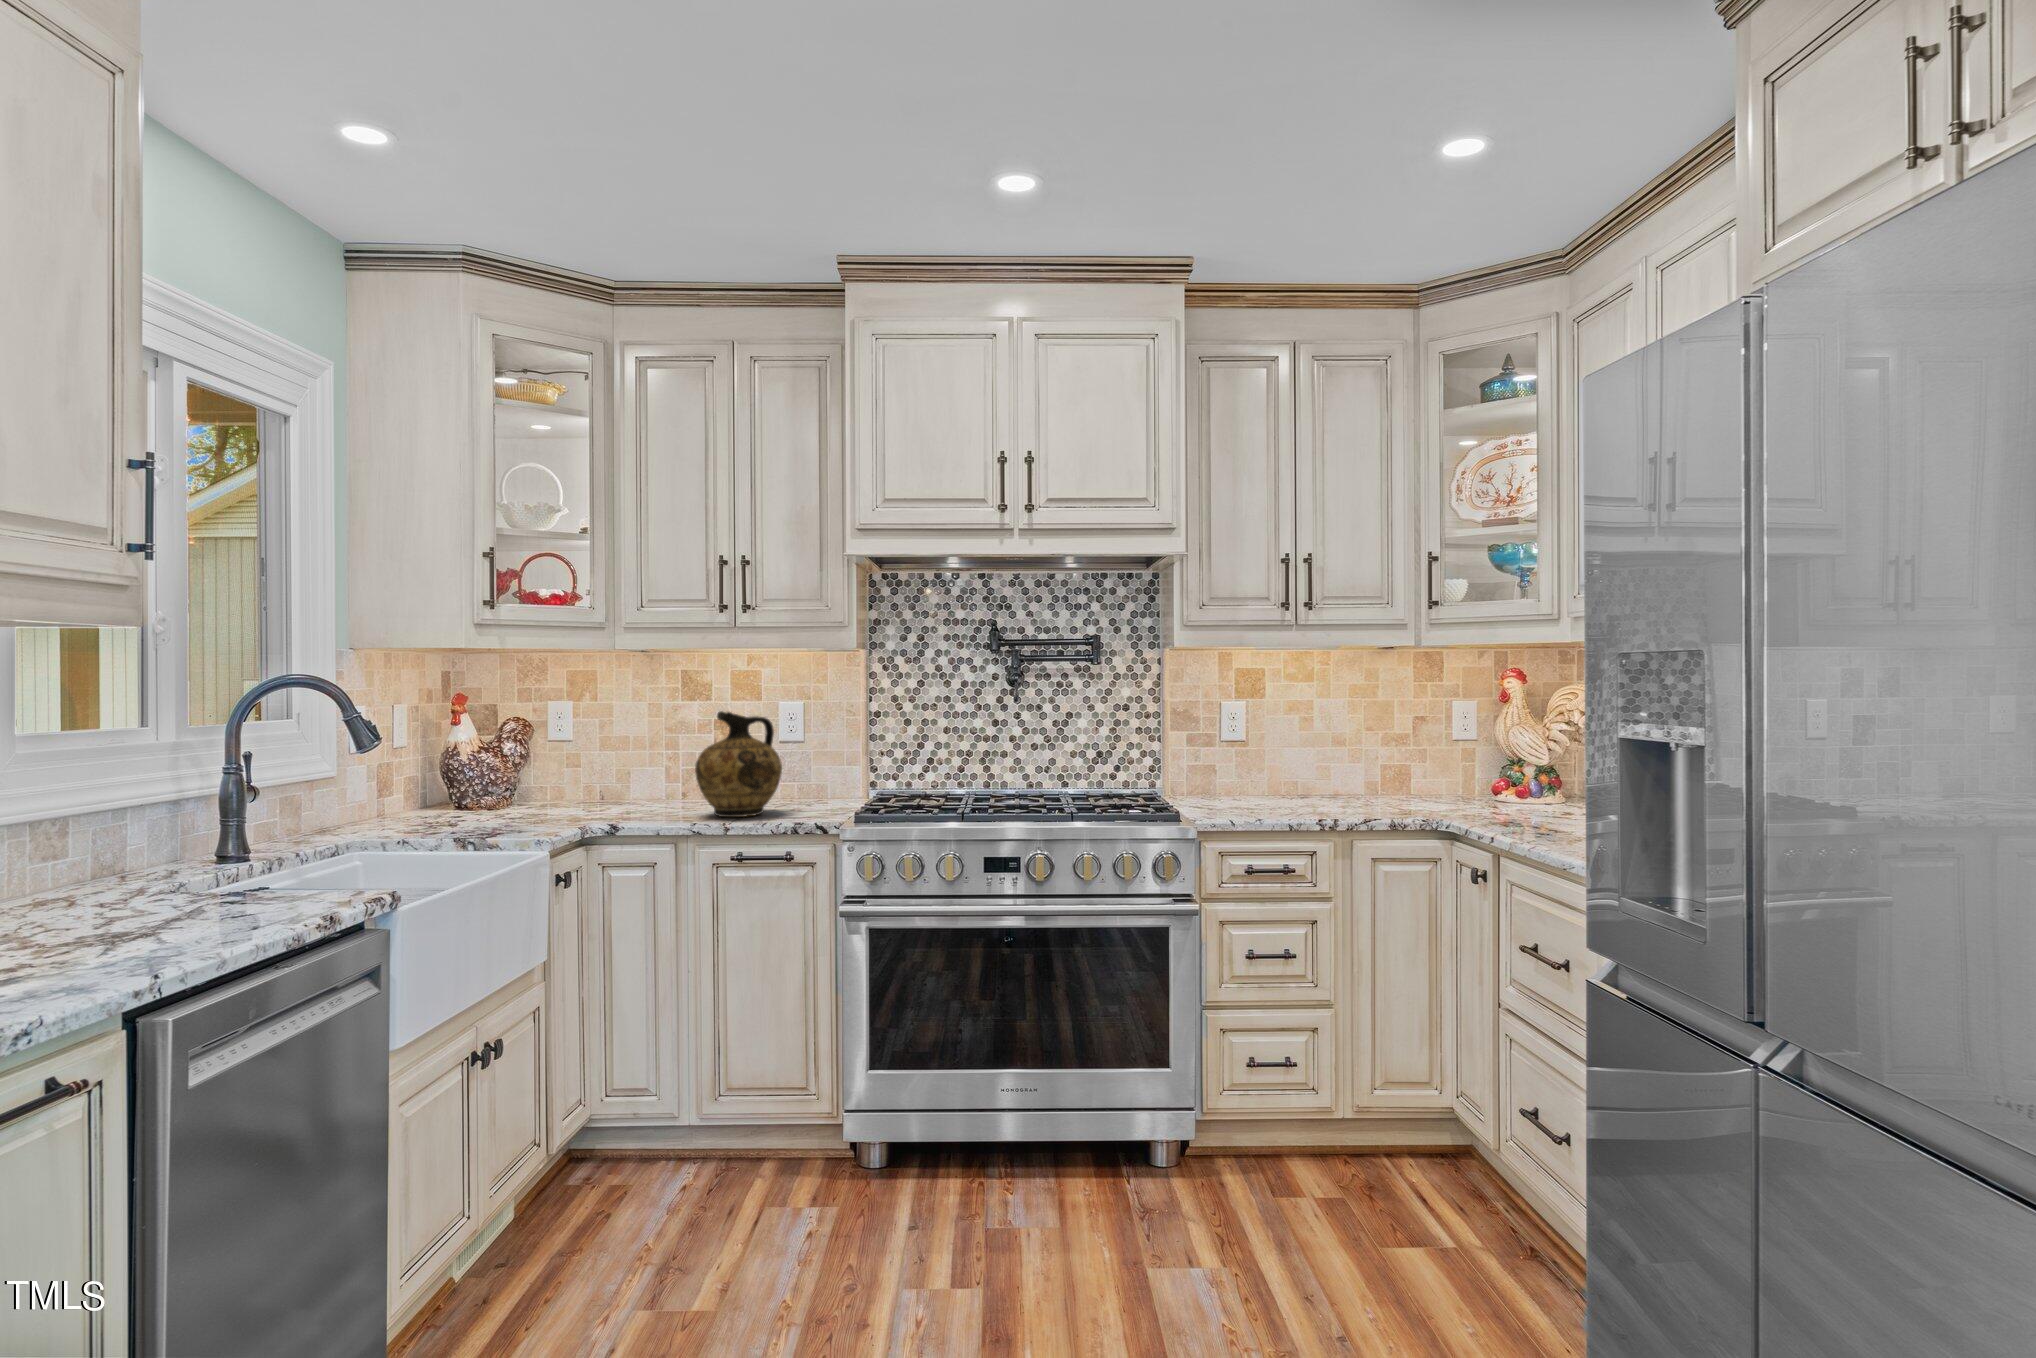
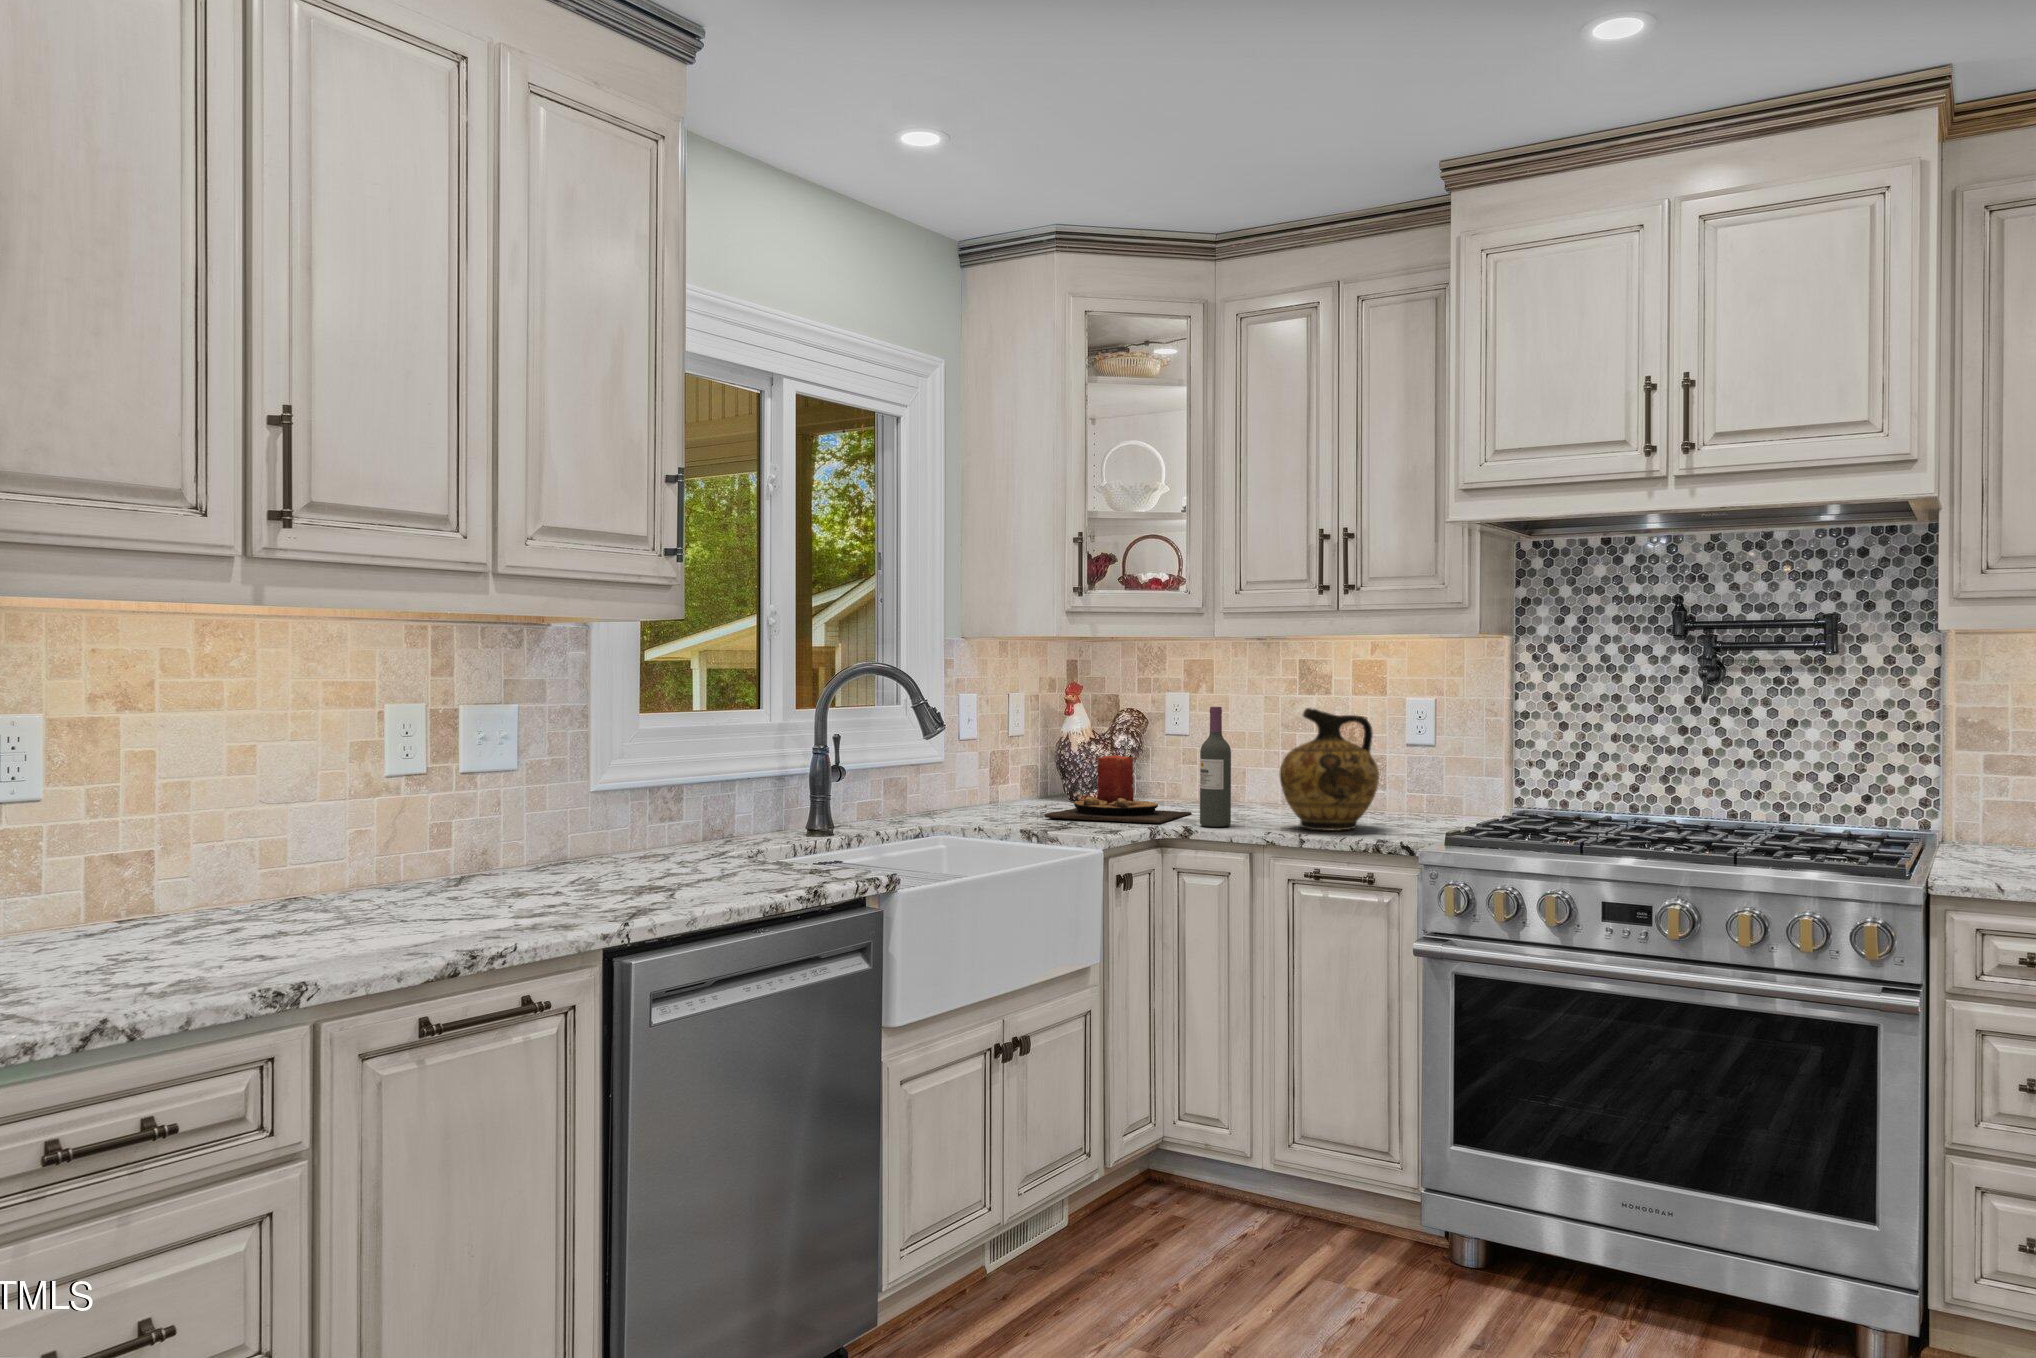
wine bottle: none [620,712,650,821] -> present [1200,707,1231,827]
candle: none [453,760,597,825] -> present [1045,754,1192,823]

